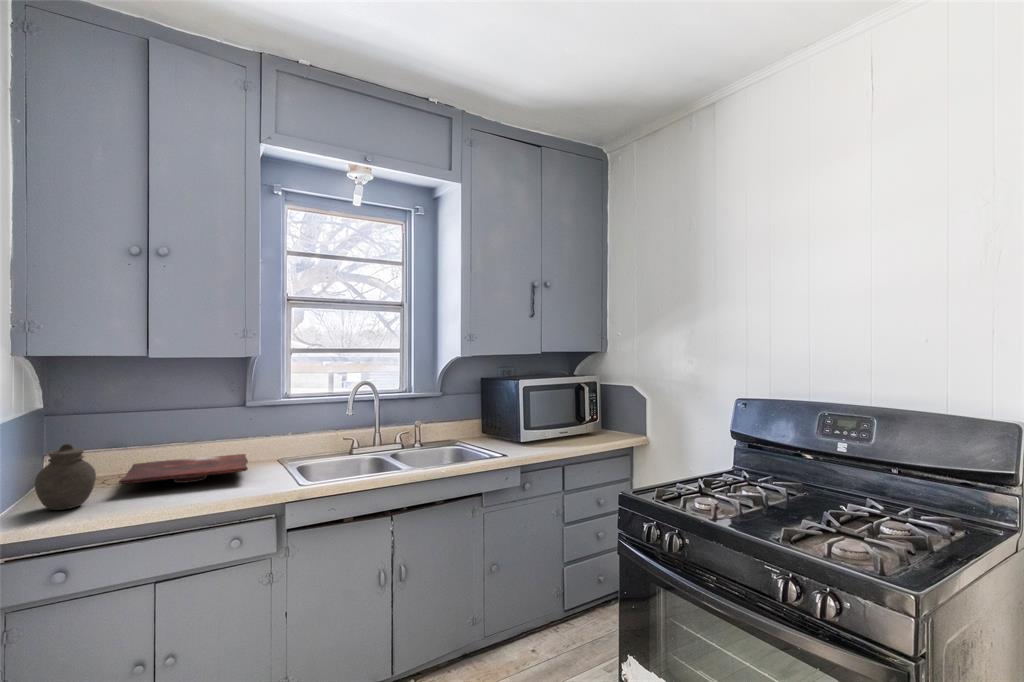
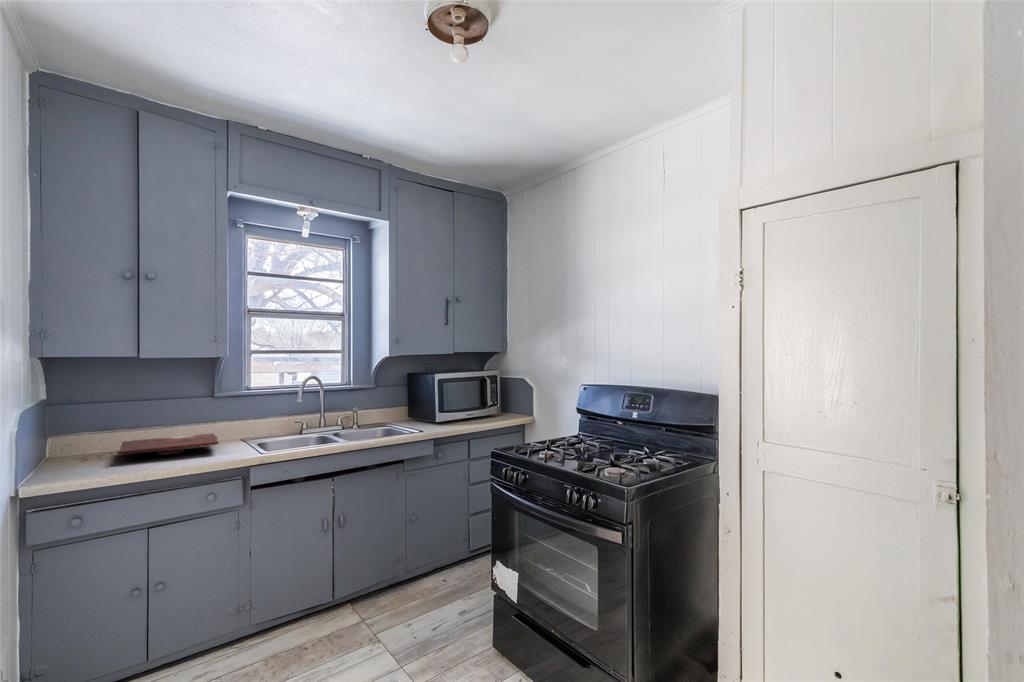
jar: present [35,444,96,510] -> none [54,424,100,473]

